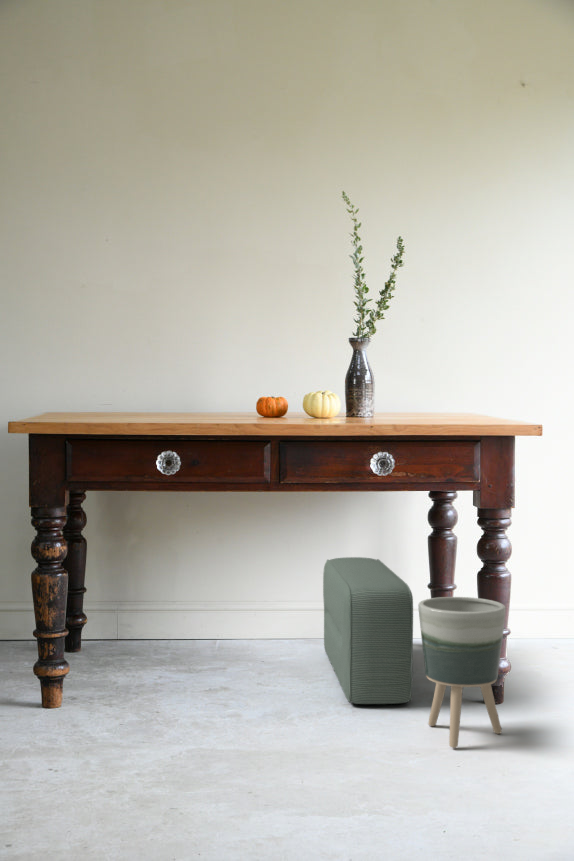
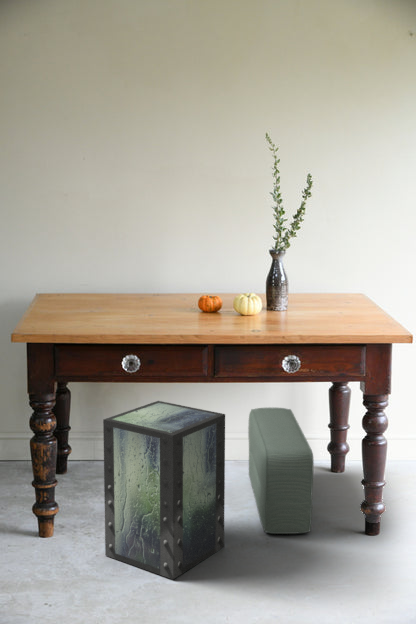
storage box: none [131,523,295,750] -> present [103,401,225,579]
planter: present [418,597,506,748] -> none [316,464,380,579]

